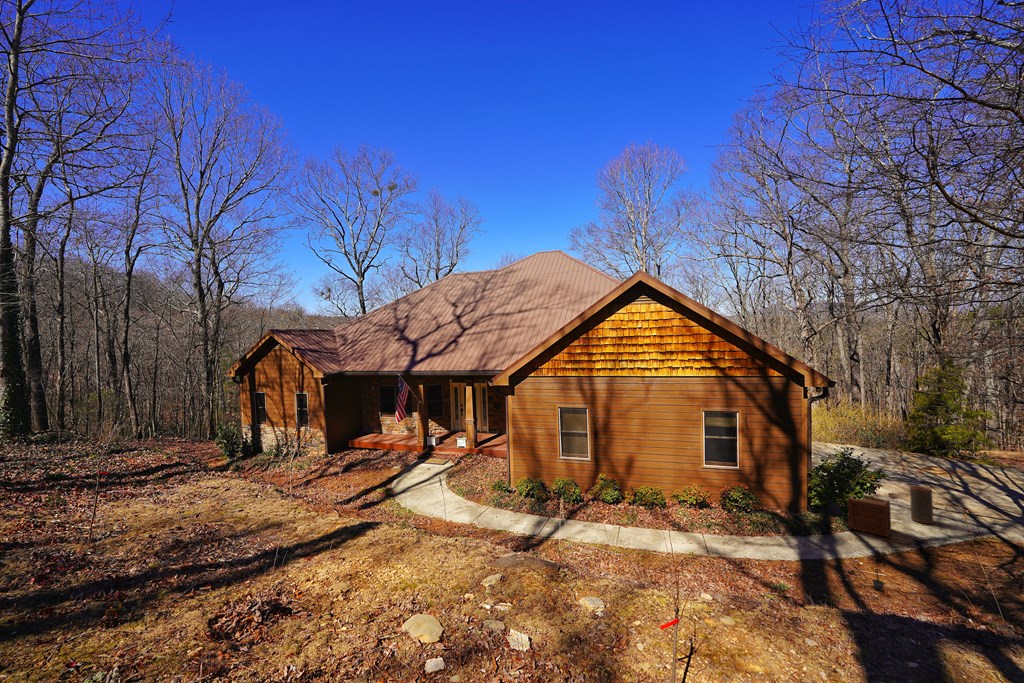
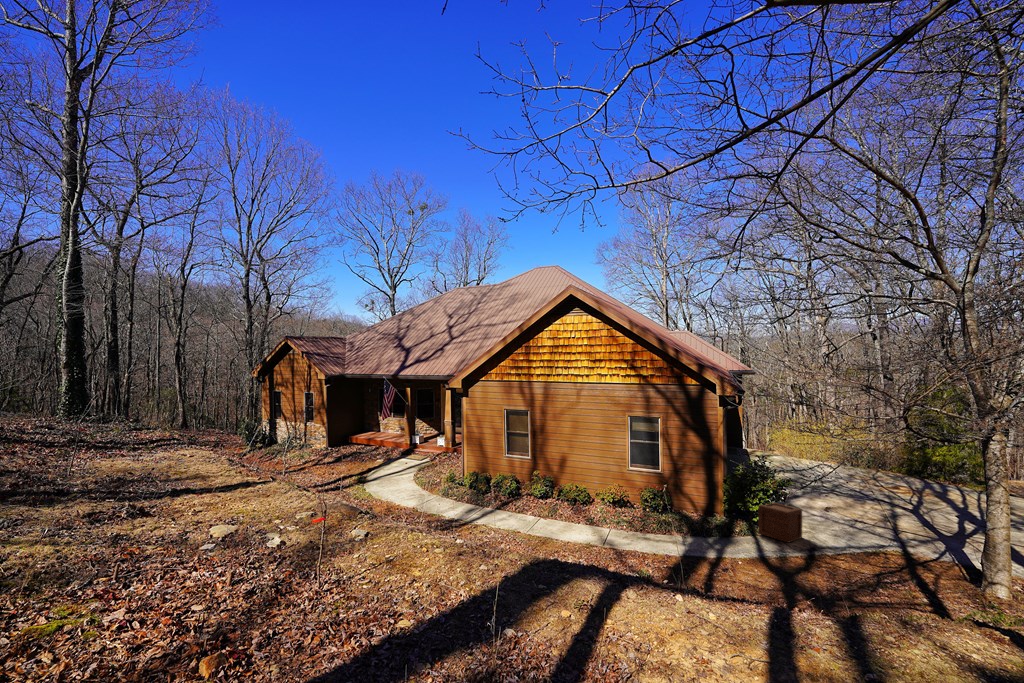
trash can: present [910,486,934,524] -> none [833,498,854,537]
potted plant: present [870,551,888,591] -> none [724,542,741,580]

